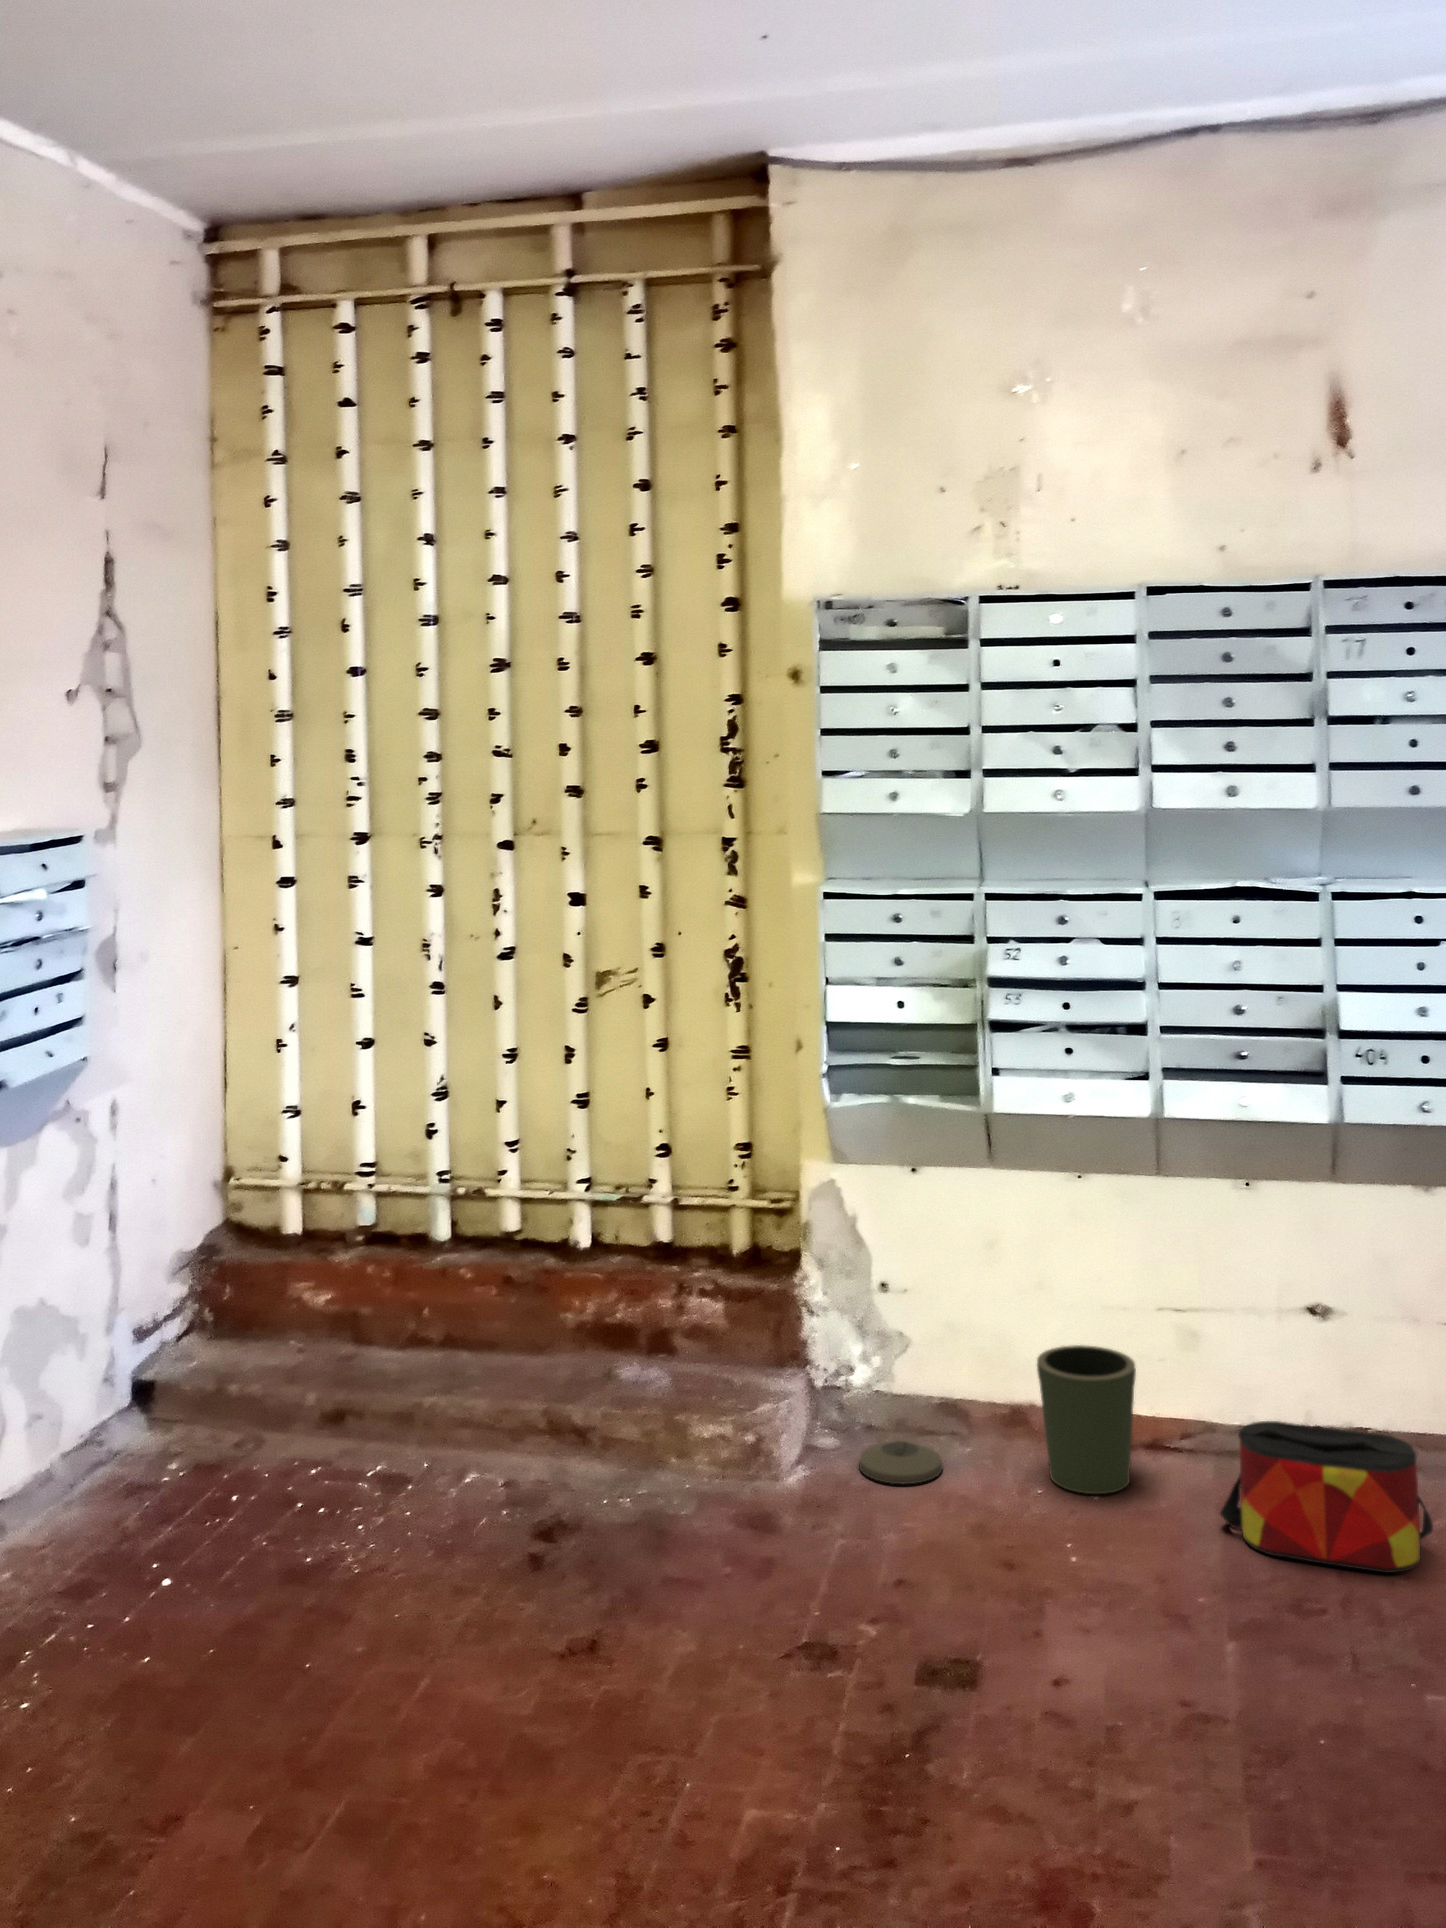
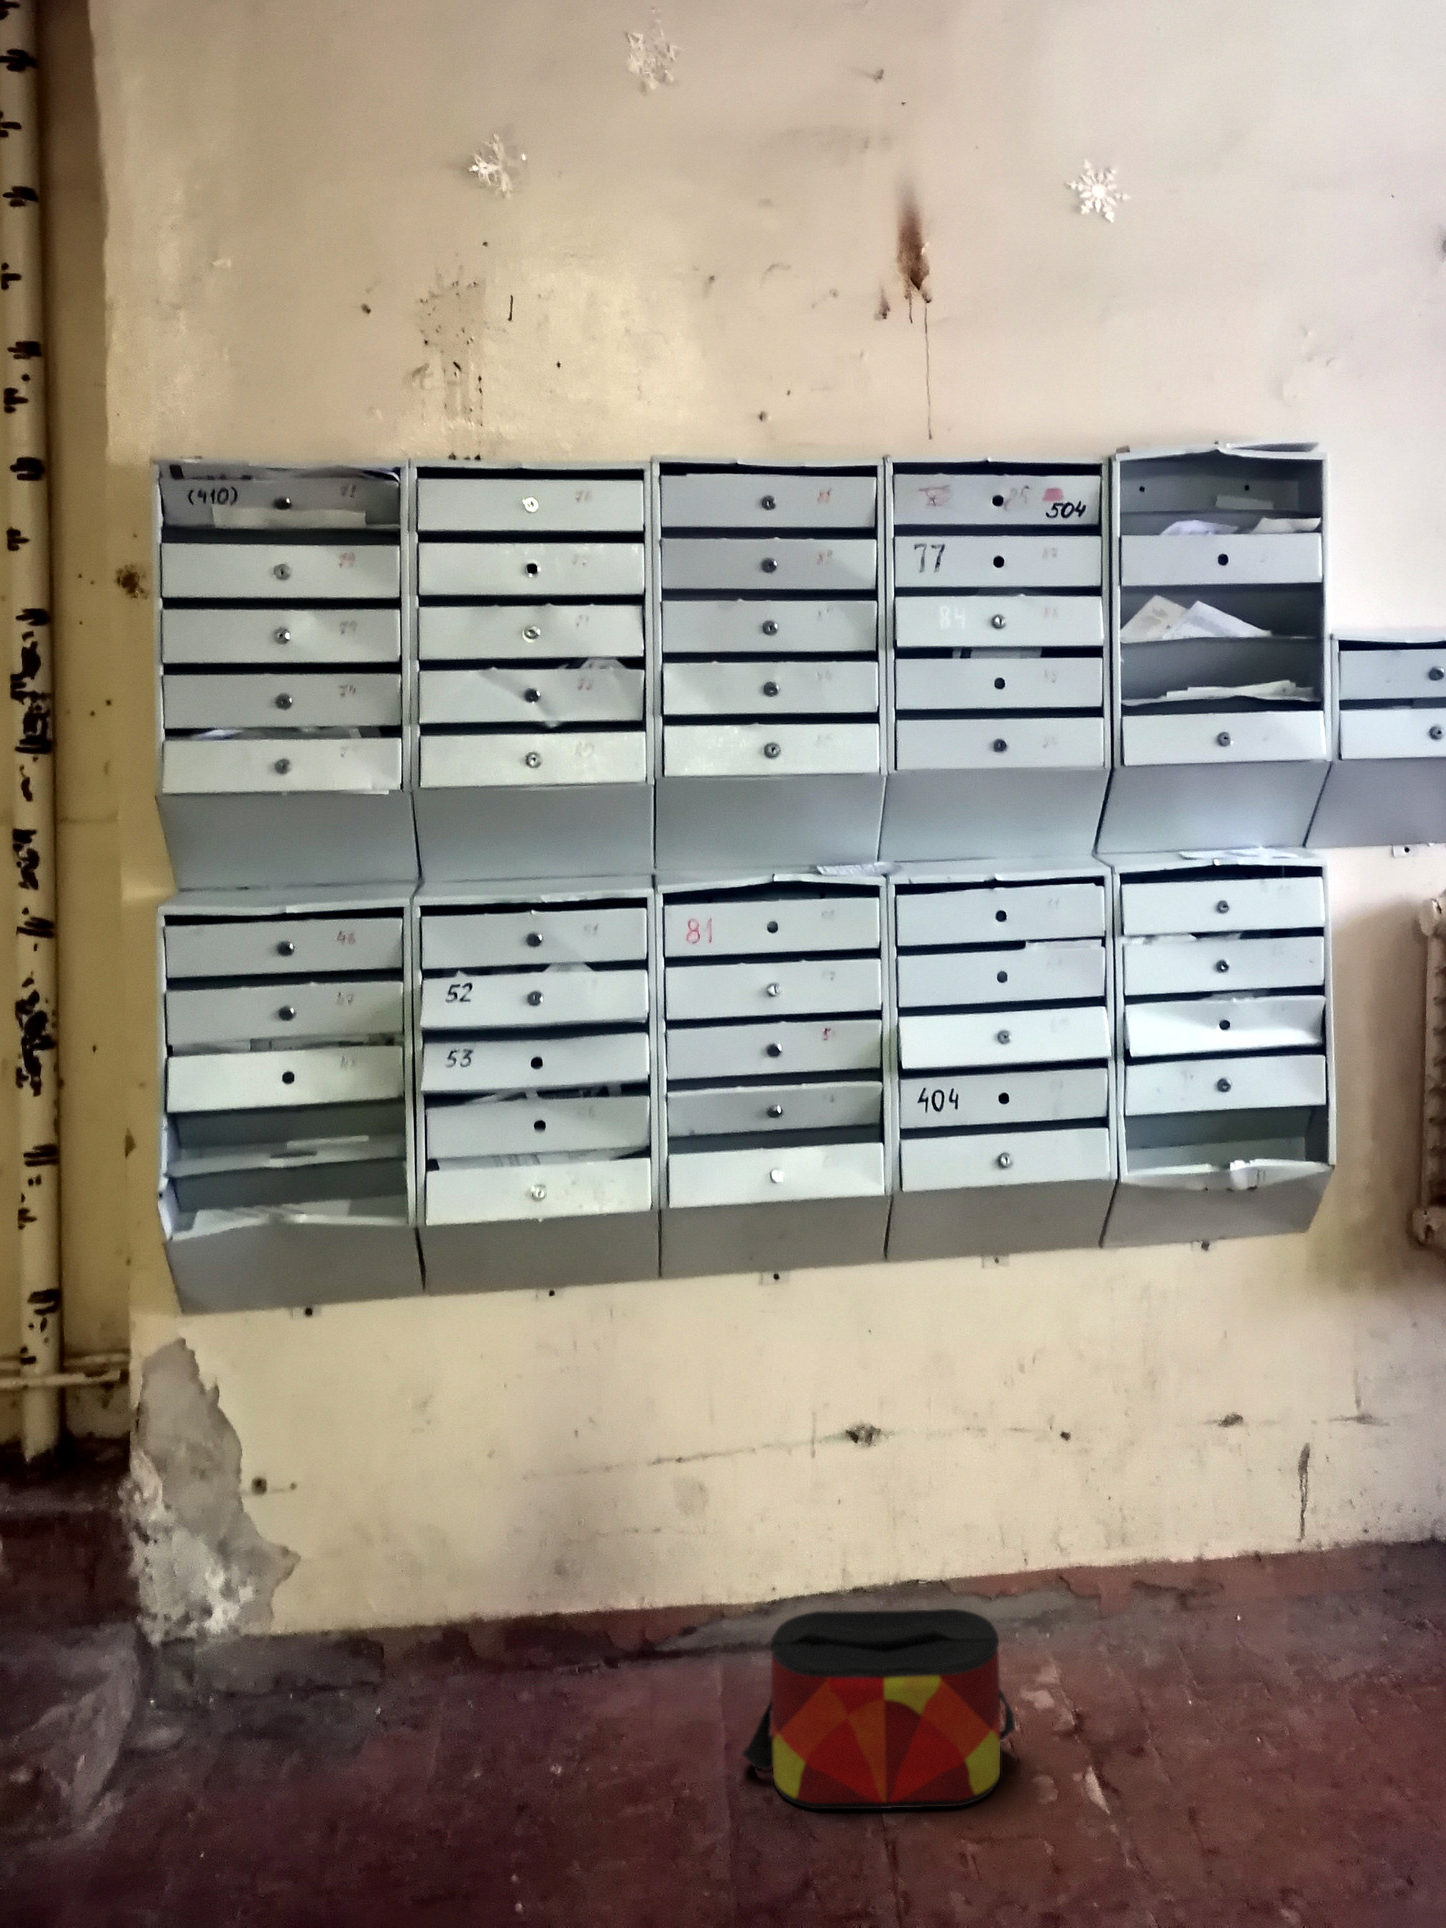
trash can: present [859,1345,1136,1494] -> none [219,1529,628,1794]

